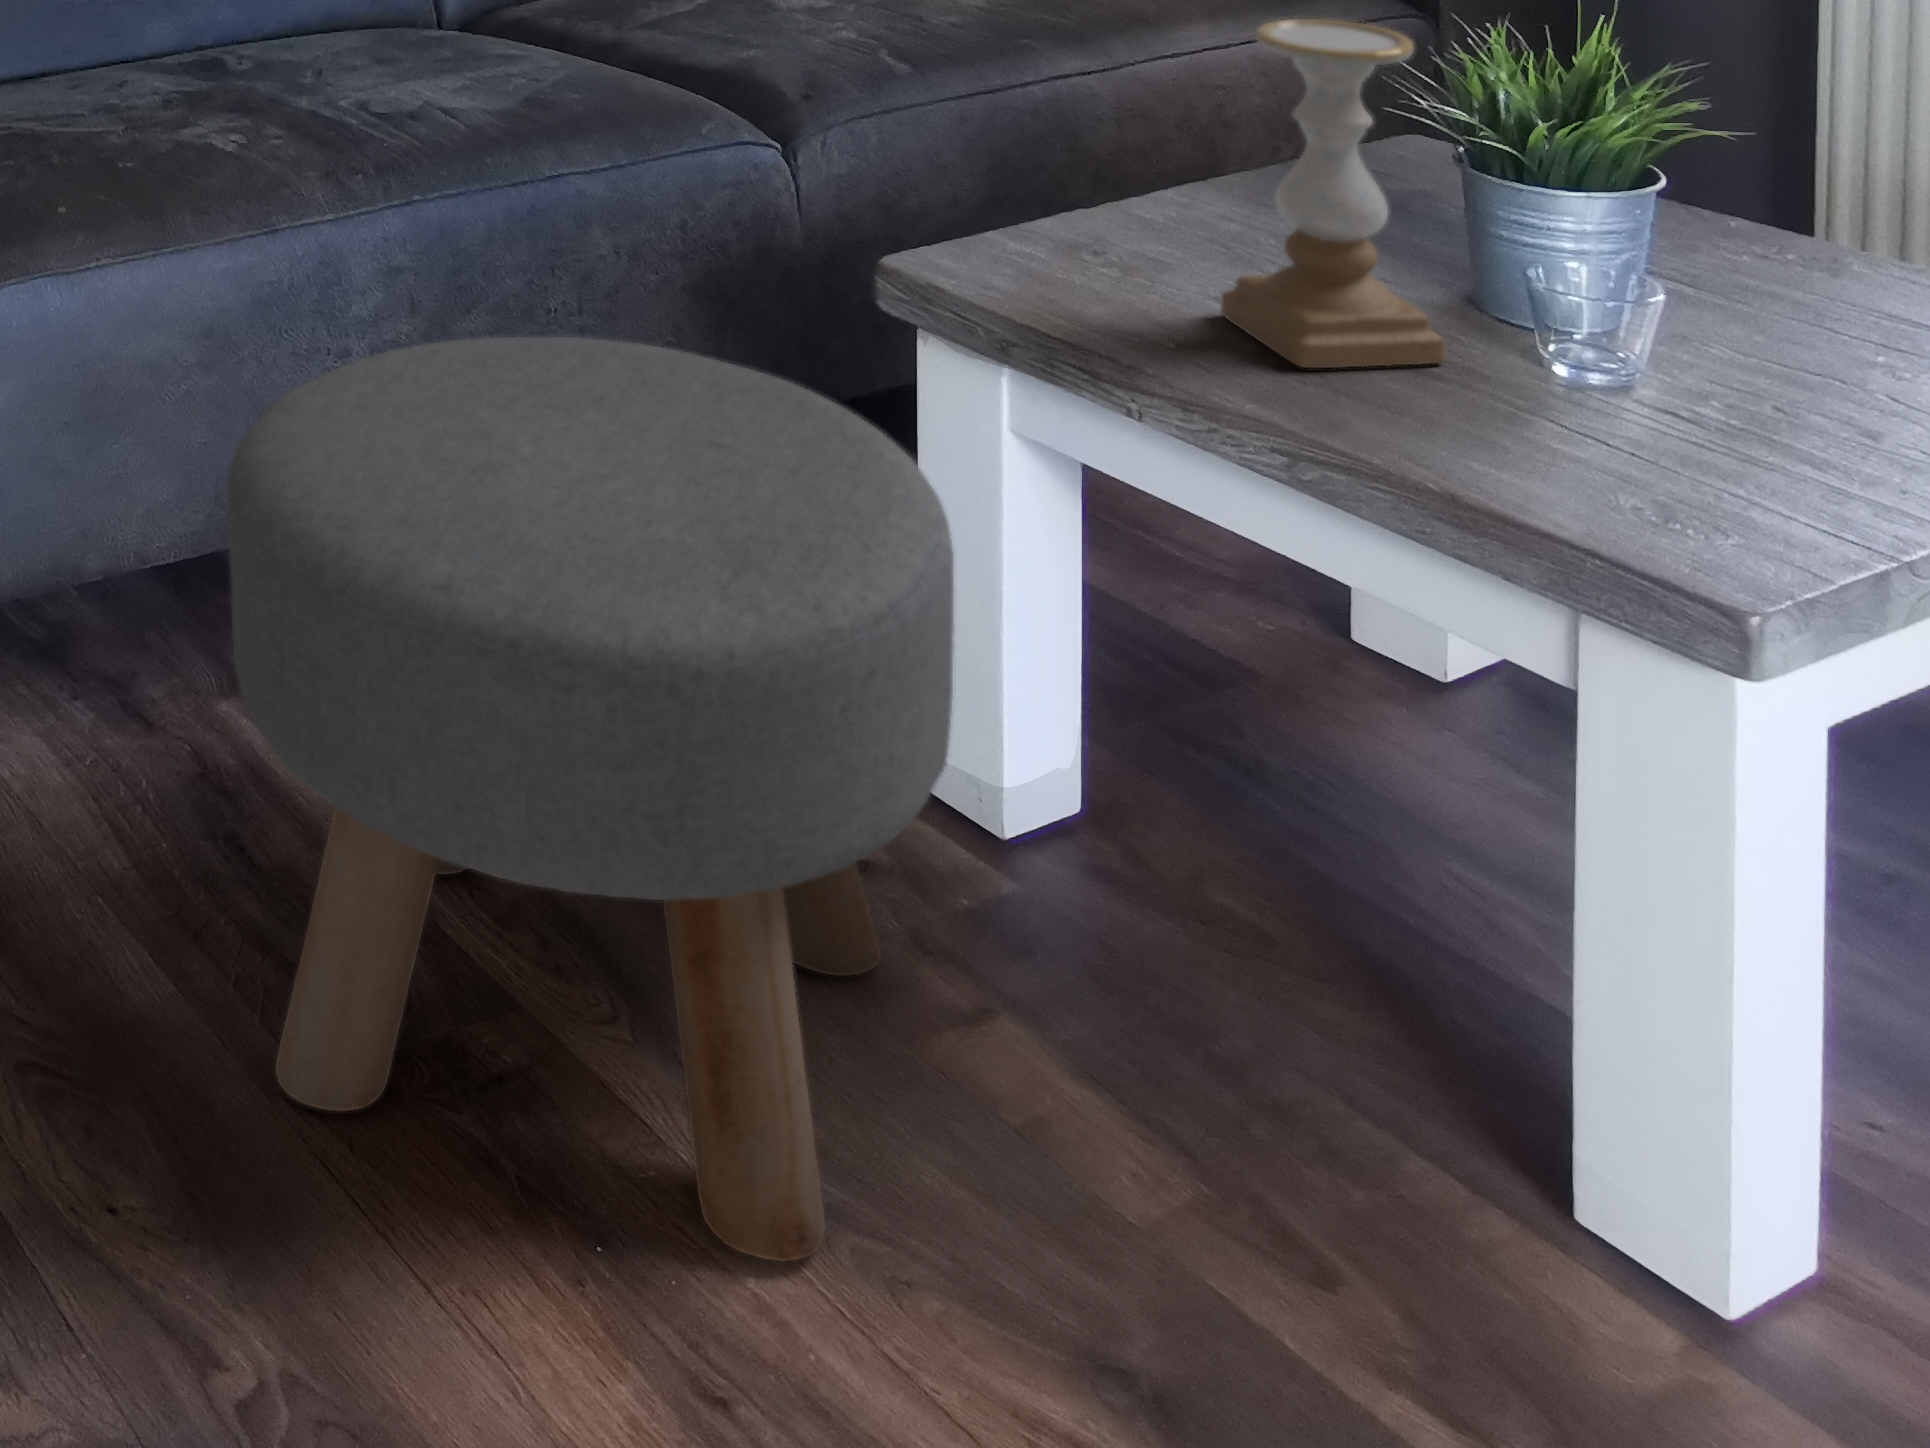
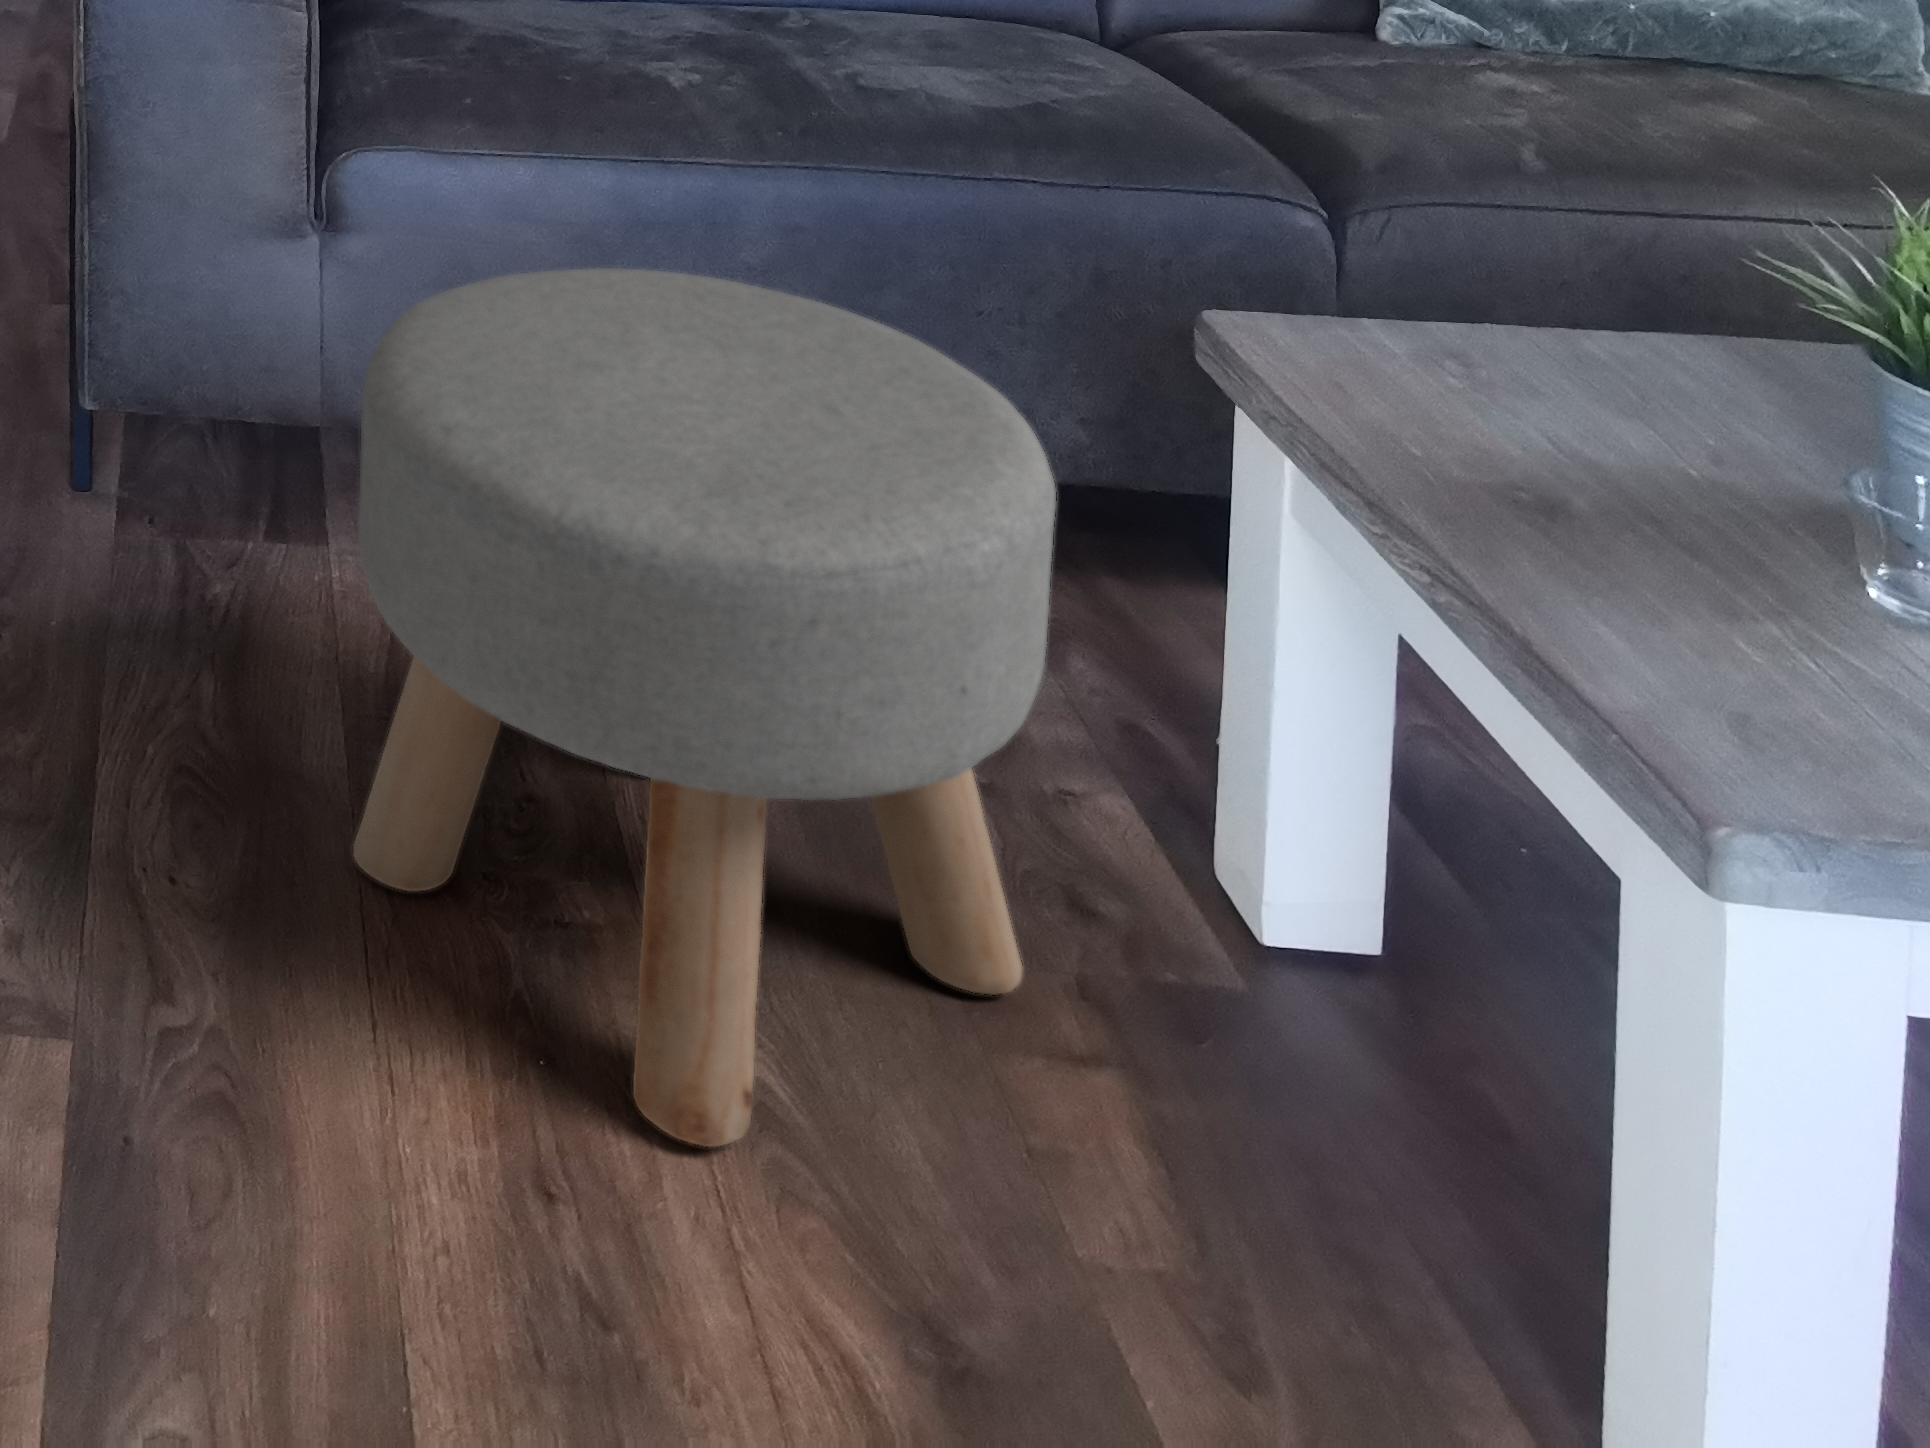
candle holder: present [1221,19,1445,368] -> none [1572,147,1803,576]

